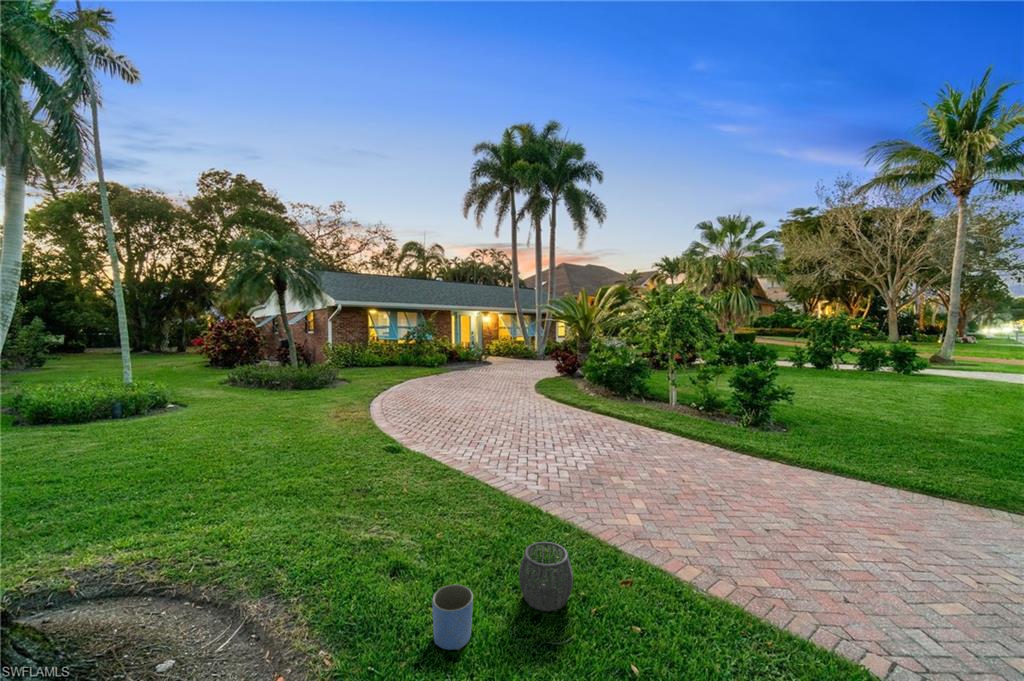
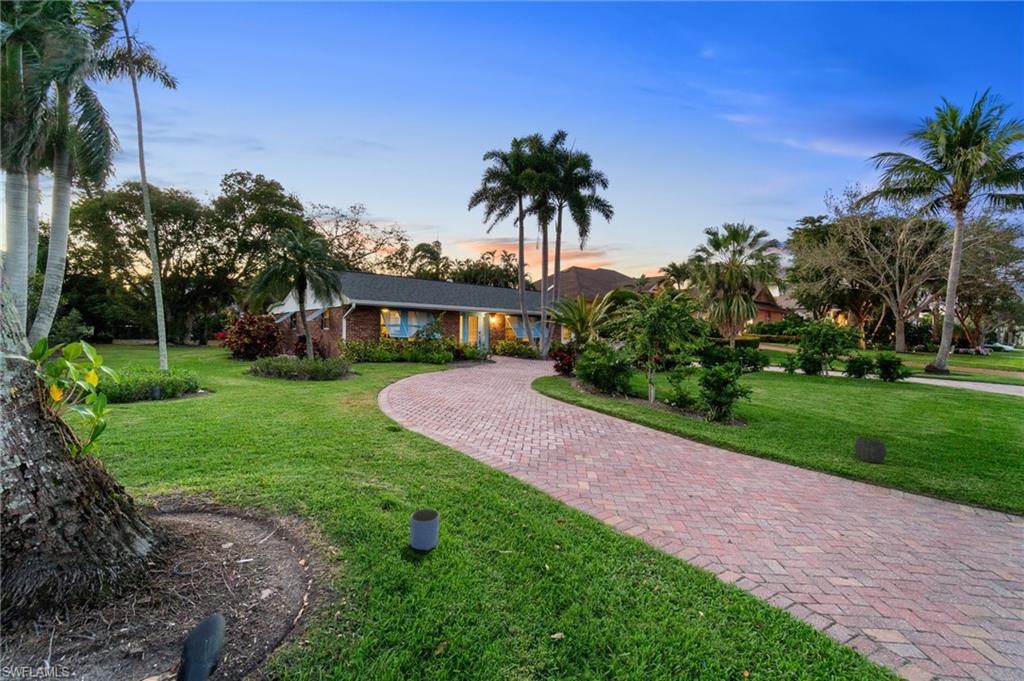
woven basket: present [519,542,573,612] -> present [854,437,886,463]

